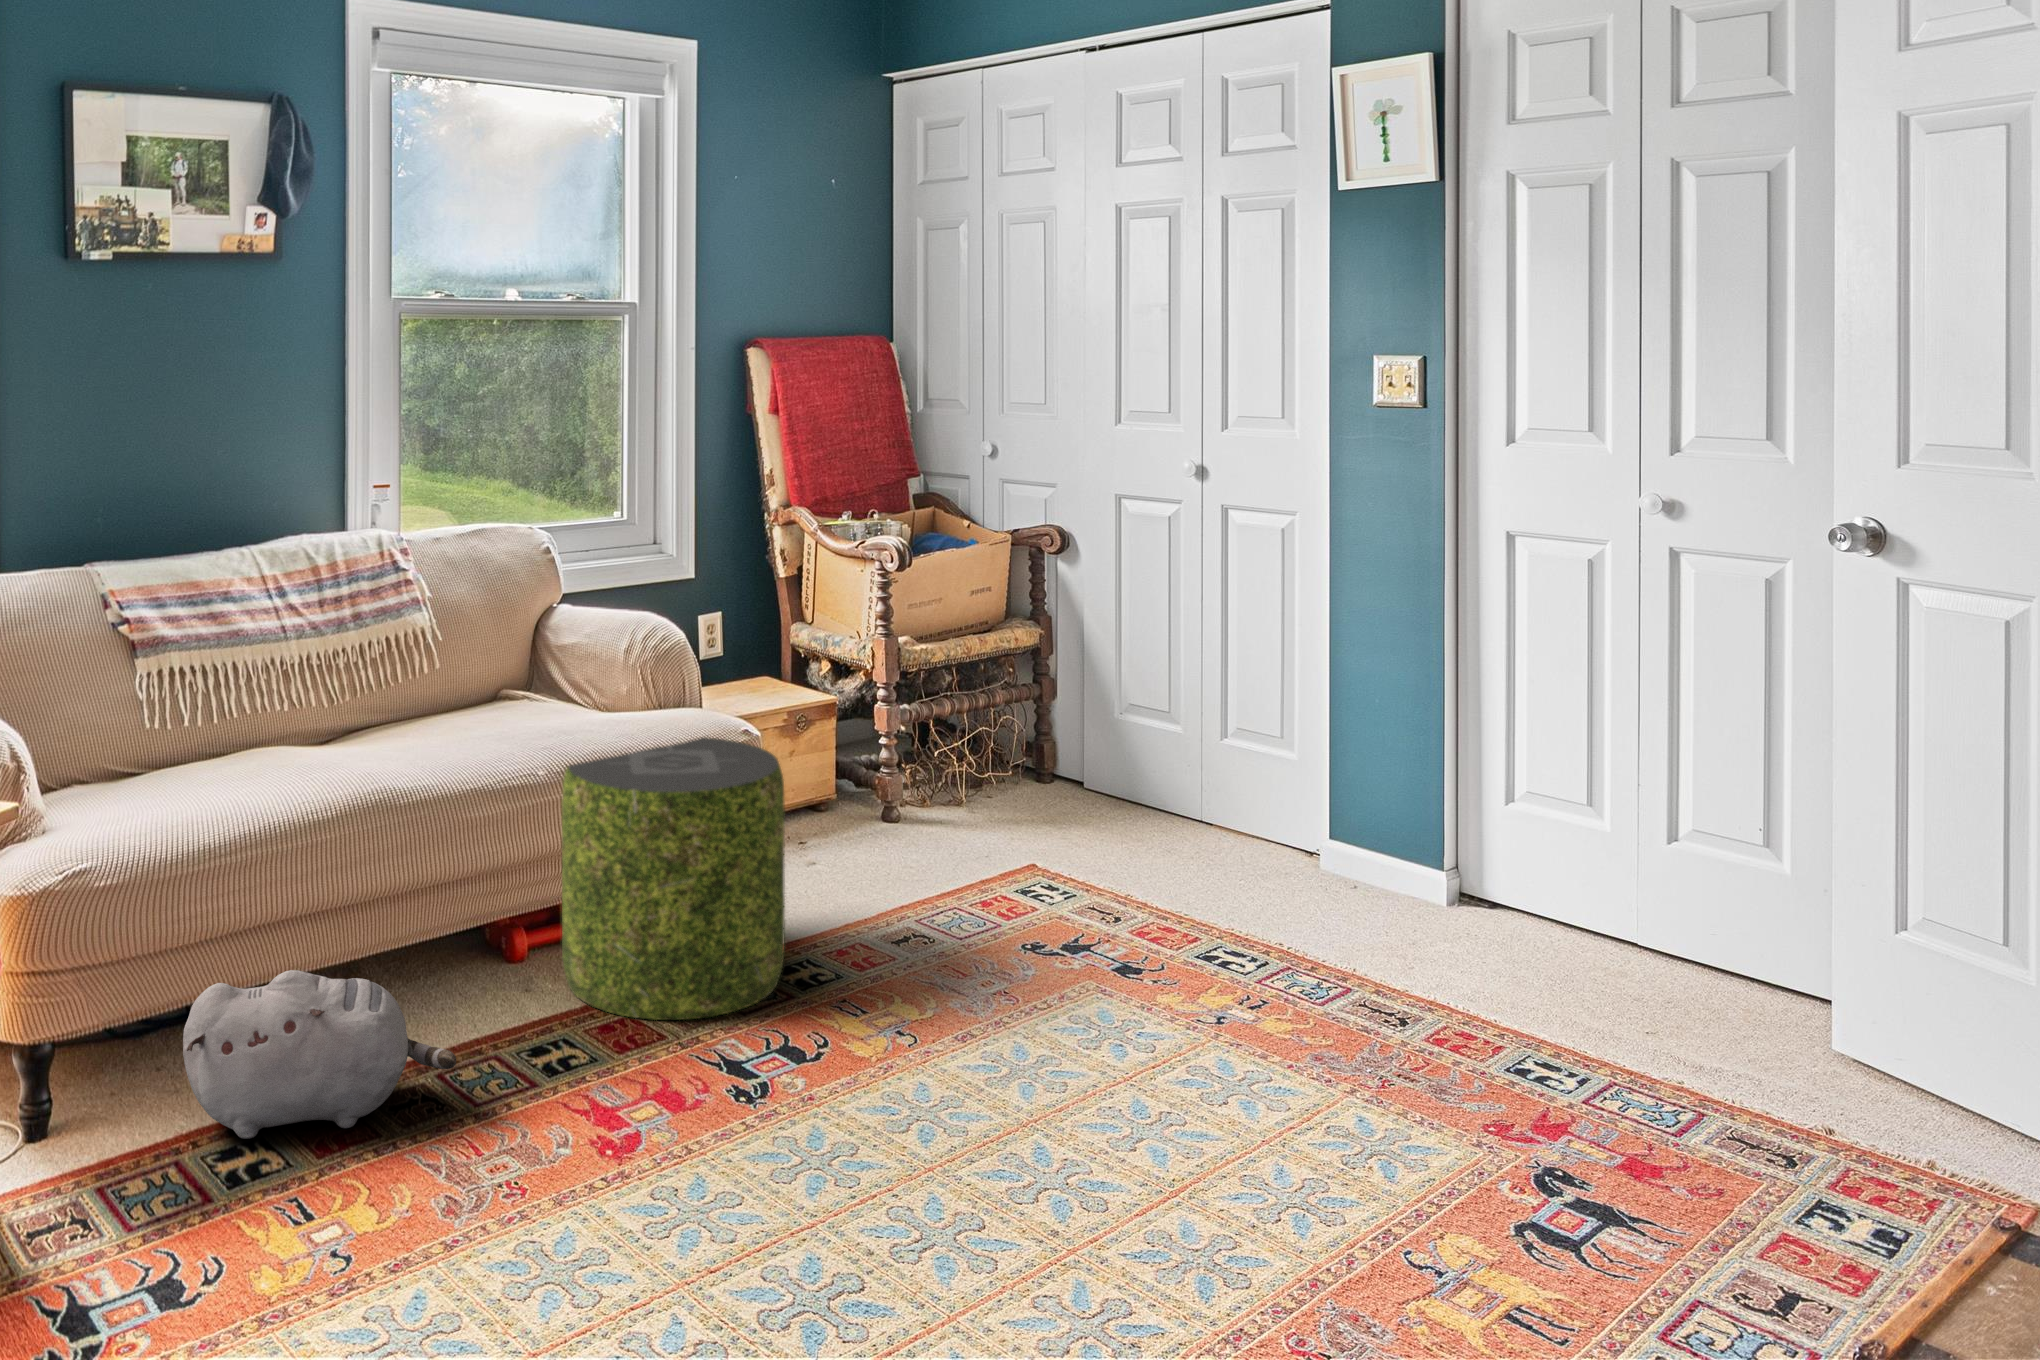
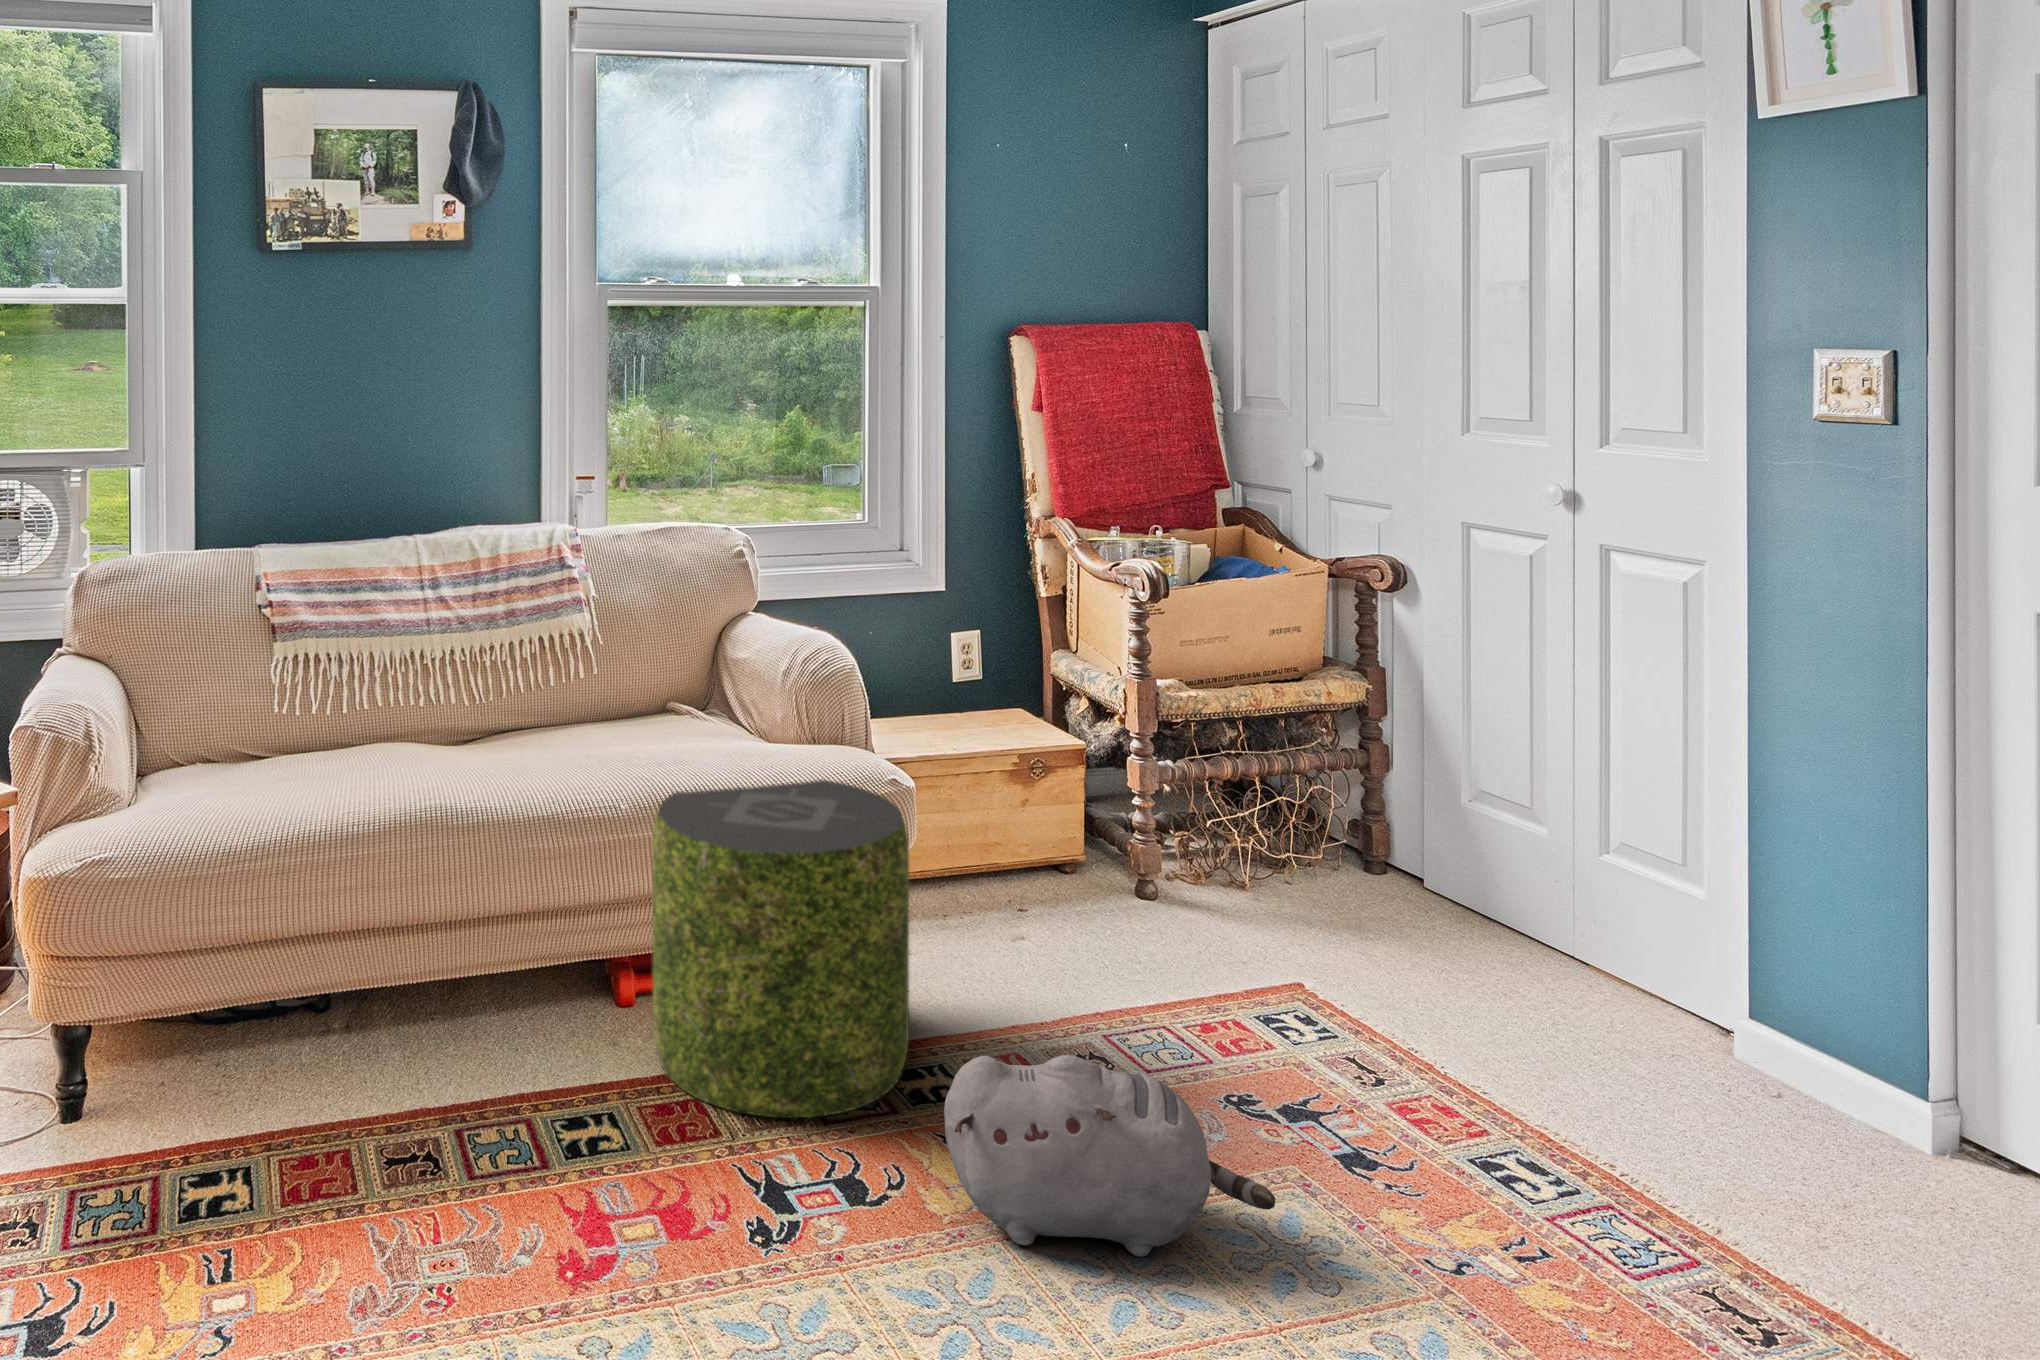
plush toy: present [183,970,456,1139] -> present [944,1055,1276,1257]

